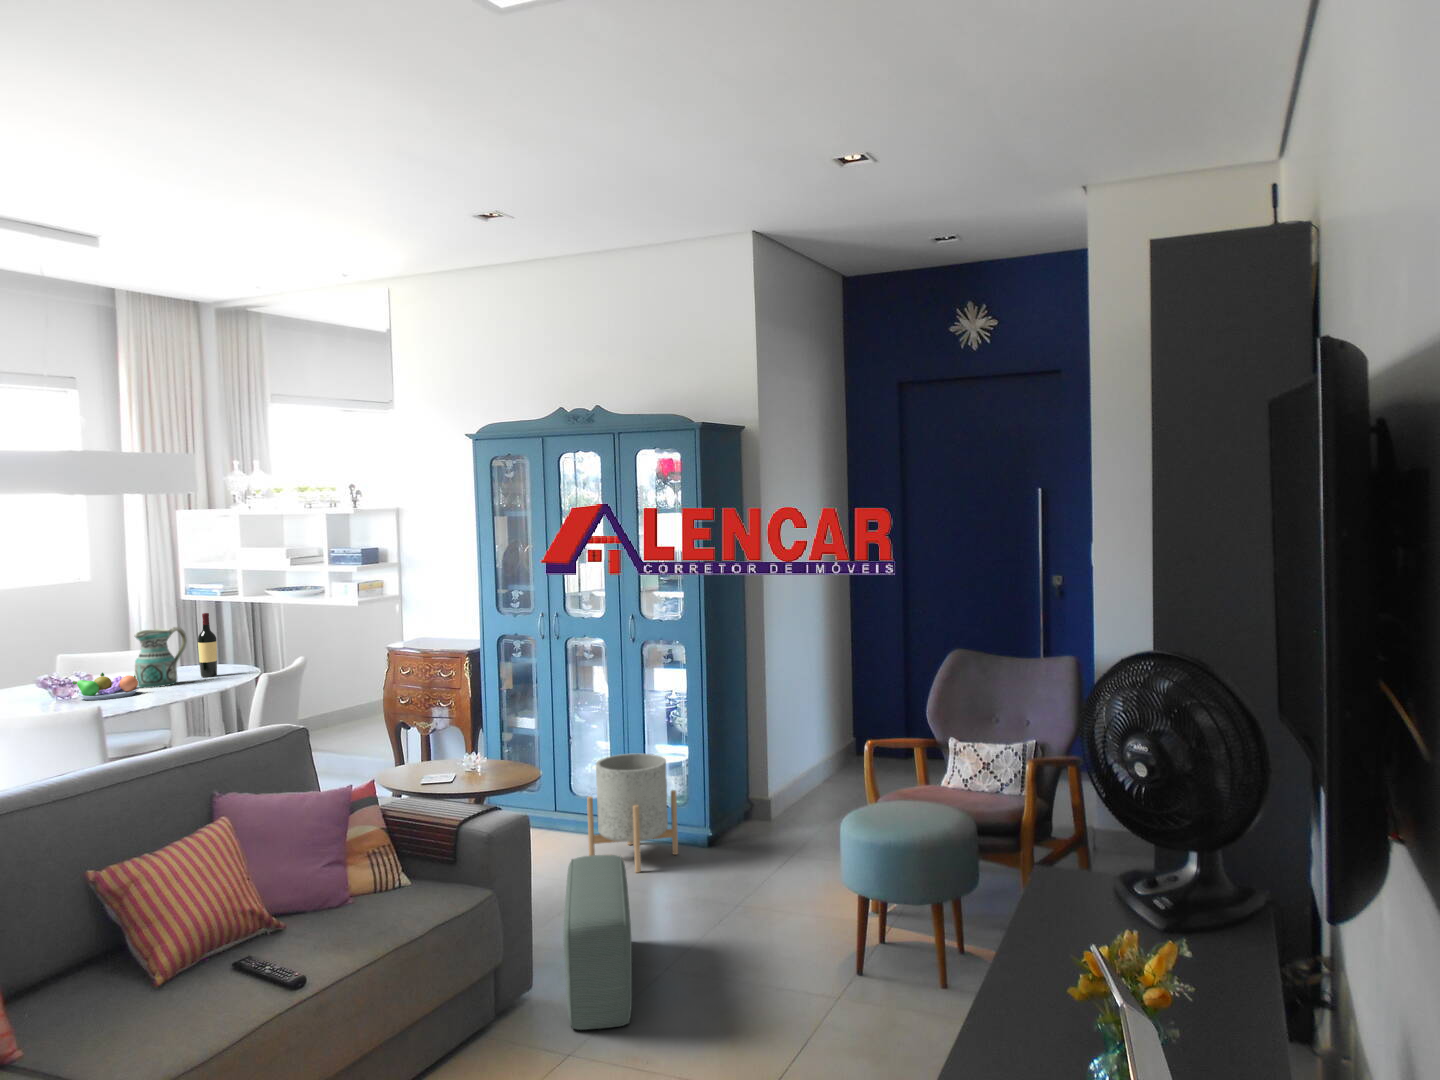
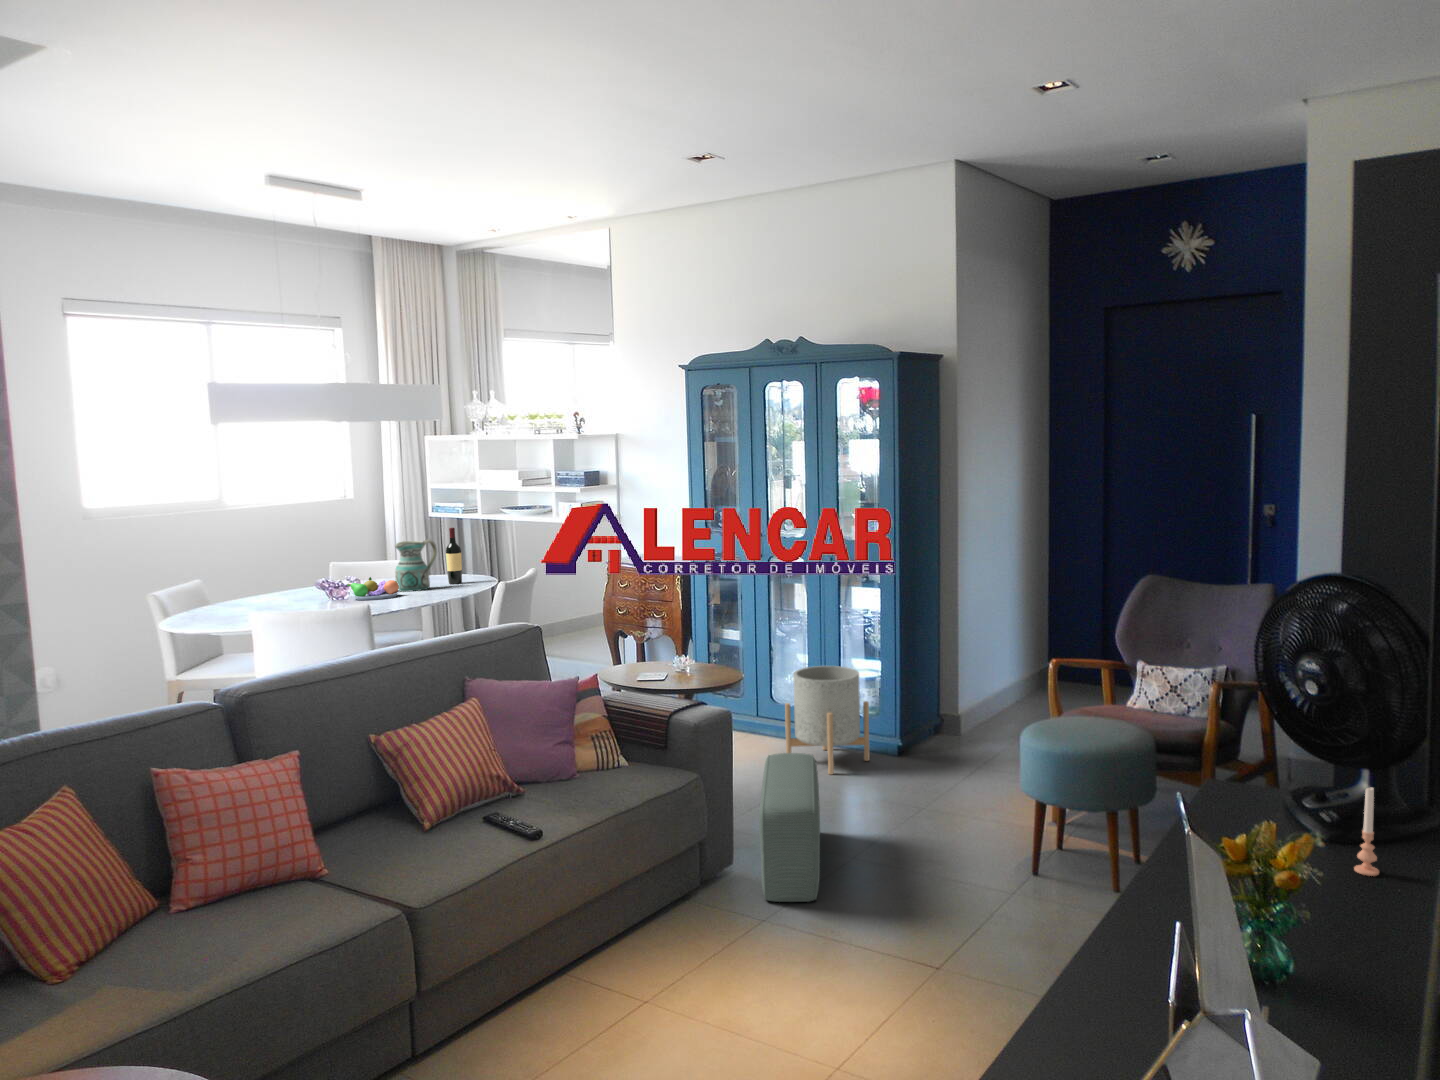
candle: none [1216,878,1241,974] -> present [1354,787,1379,876]

